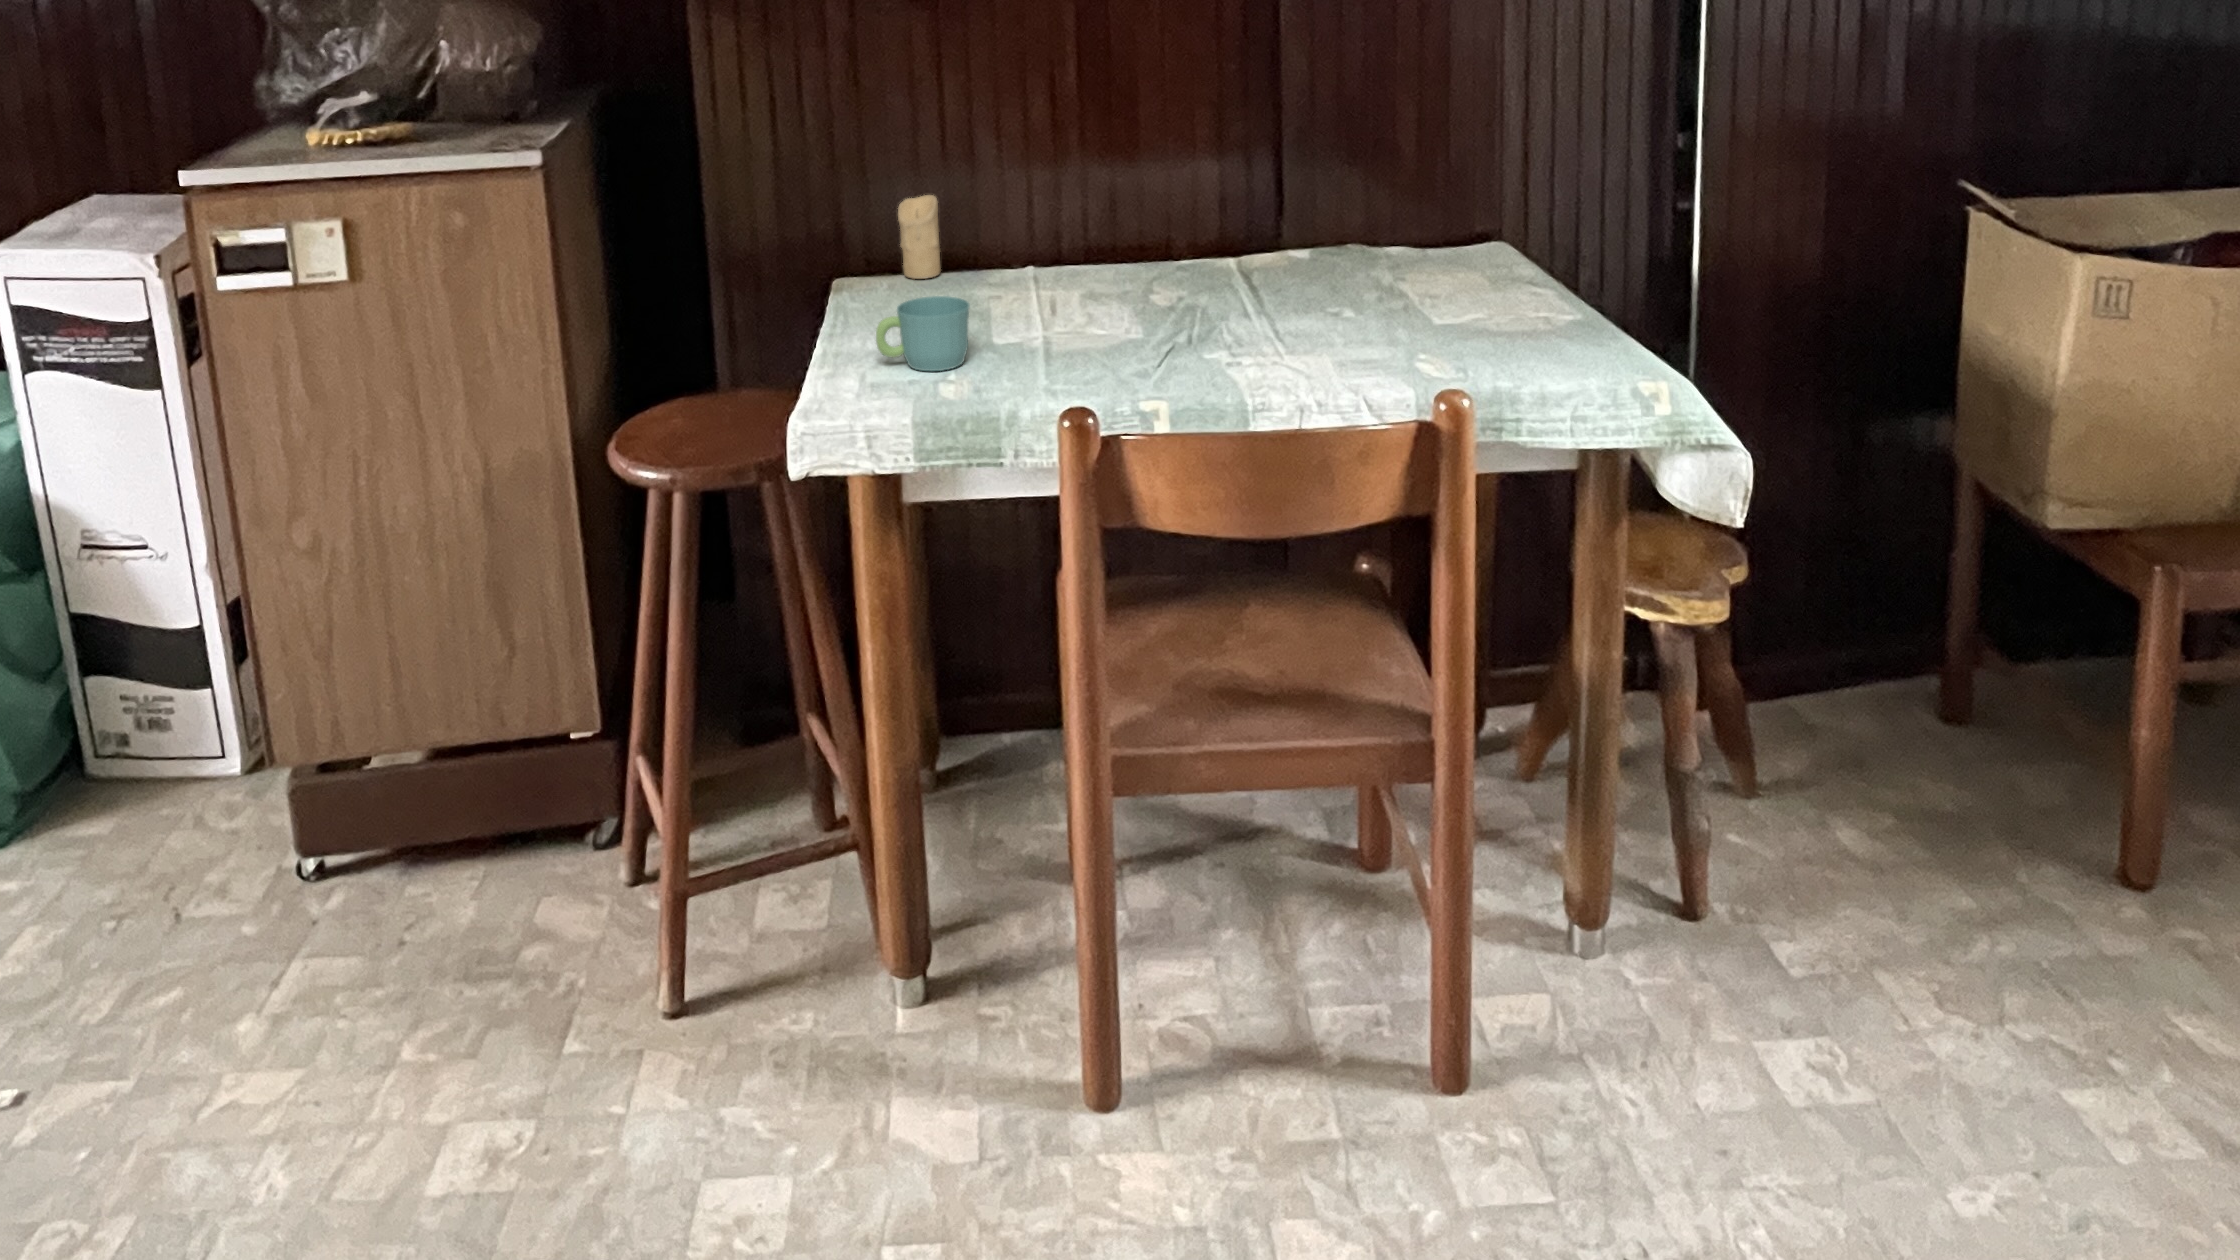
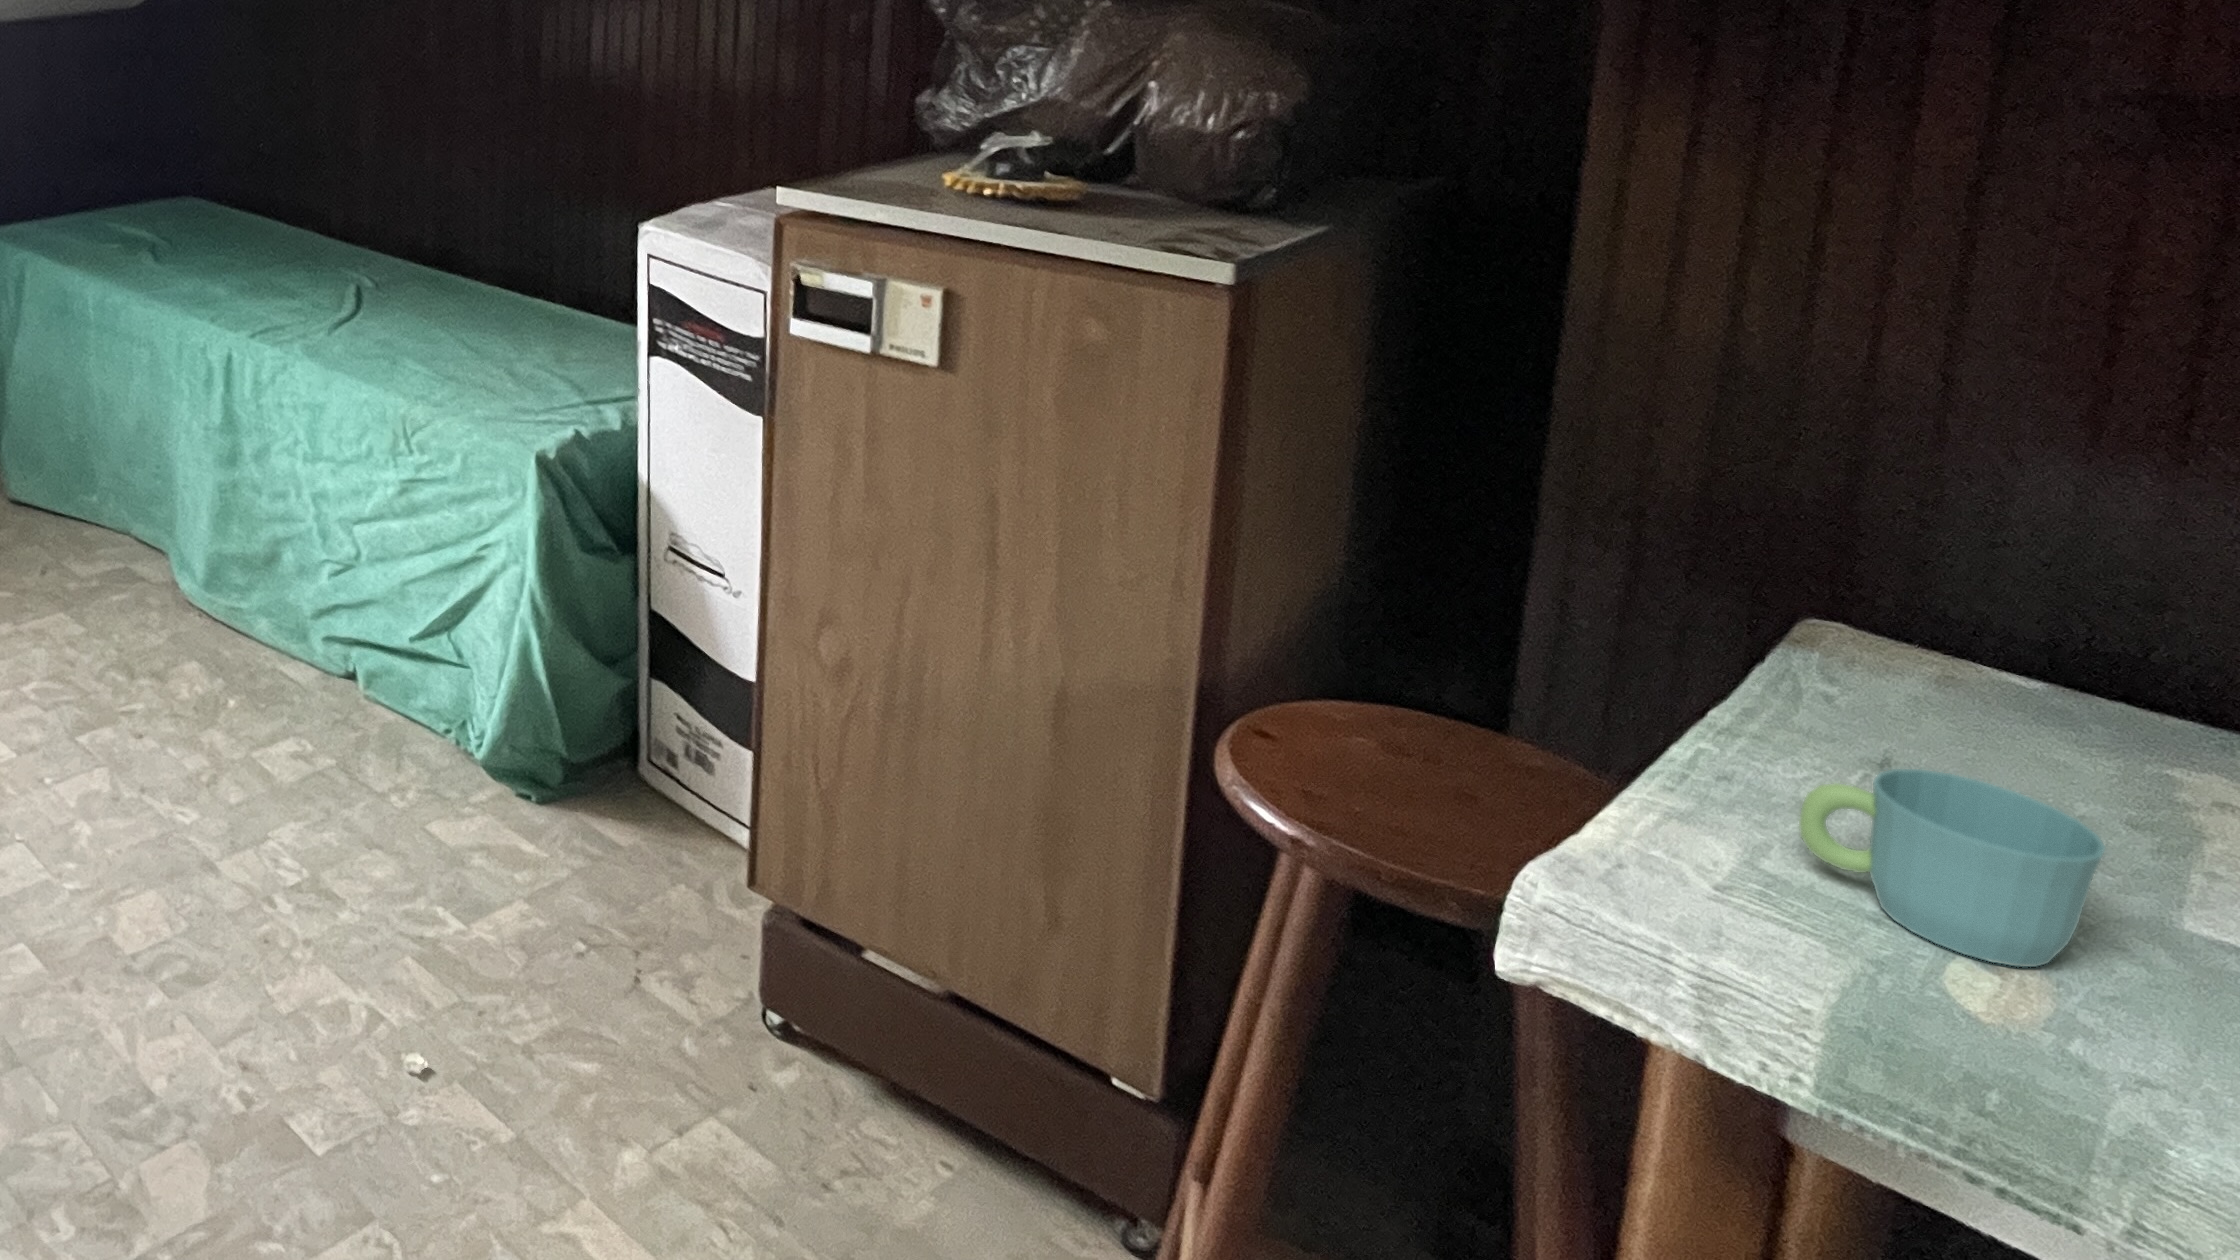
candle: present [898,195,940,279] -> none [1981,538,2122,714]

